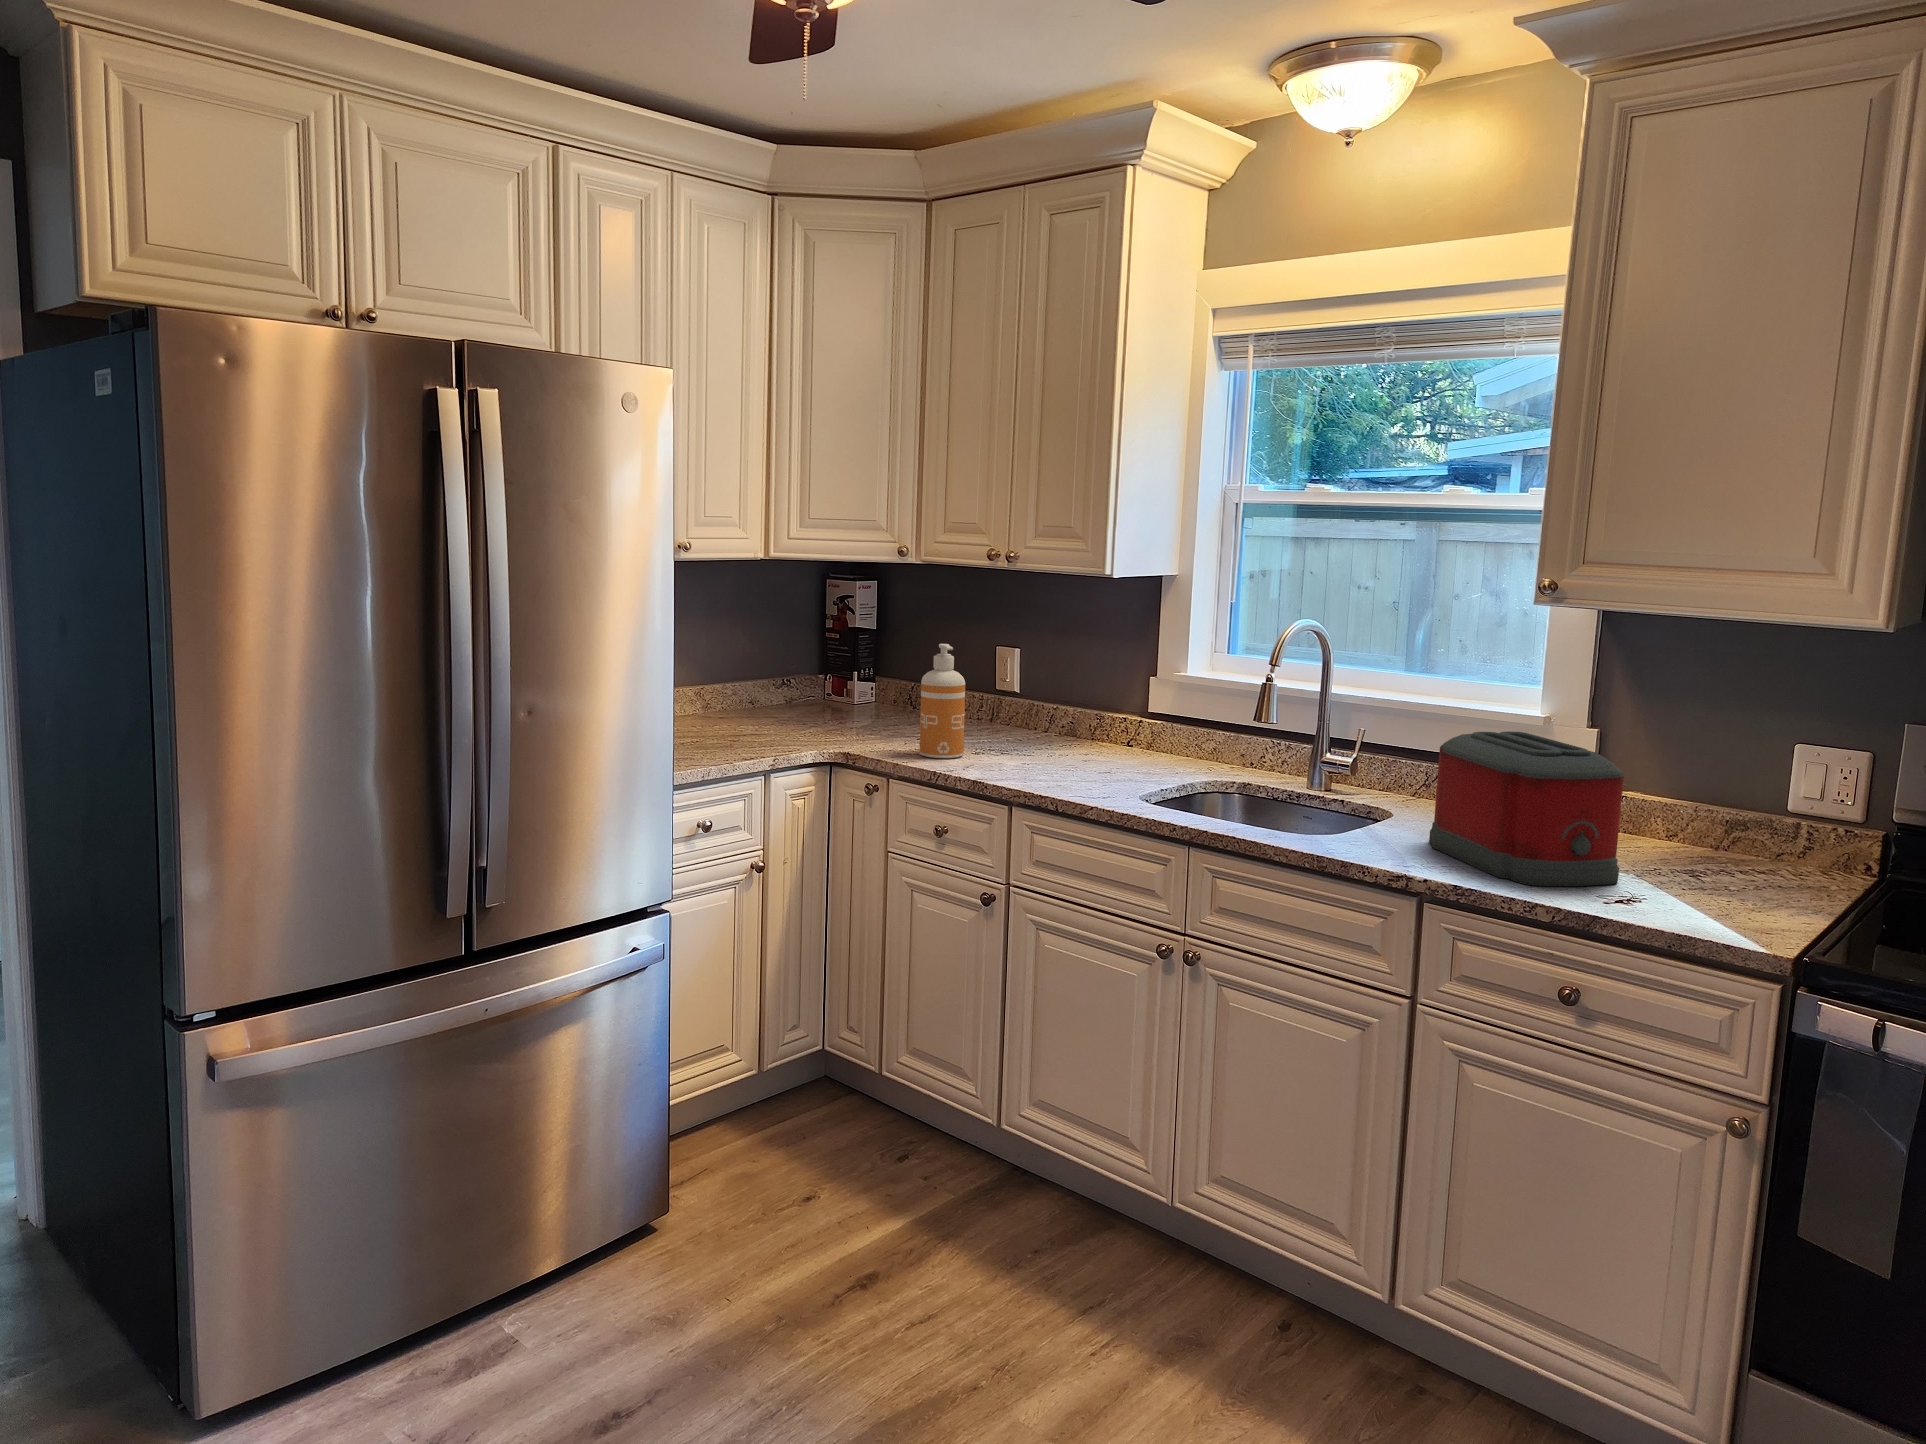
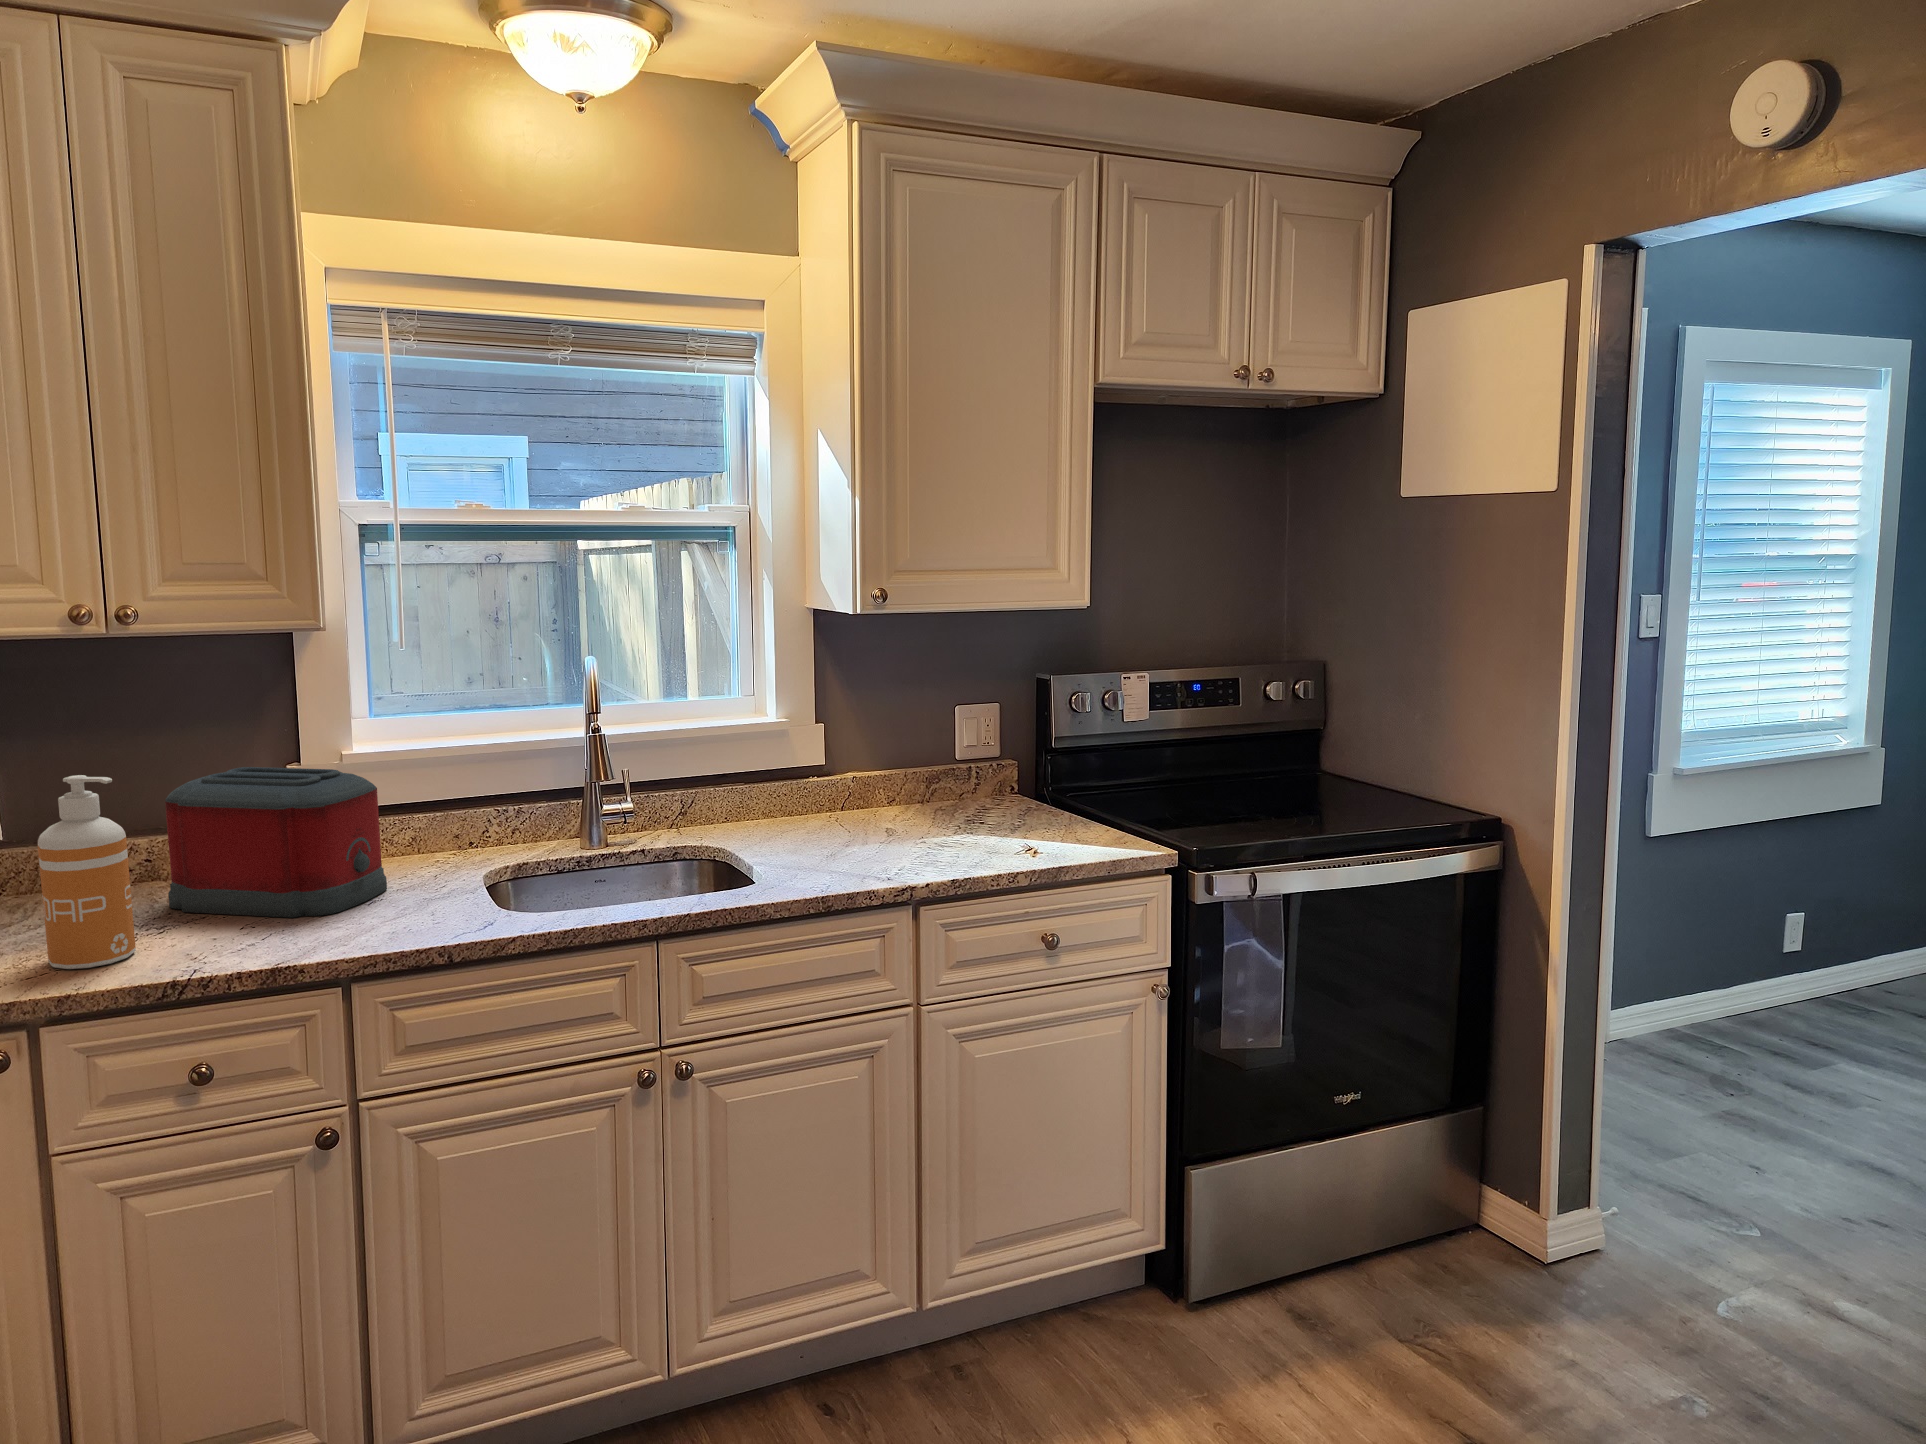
toaster: present [1429,731,1624,886] -> present [165,767,387,918]

